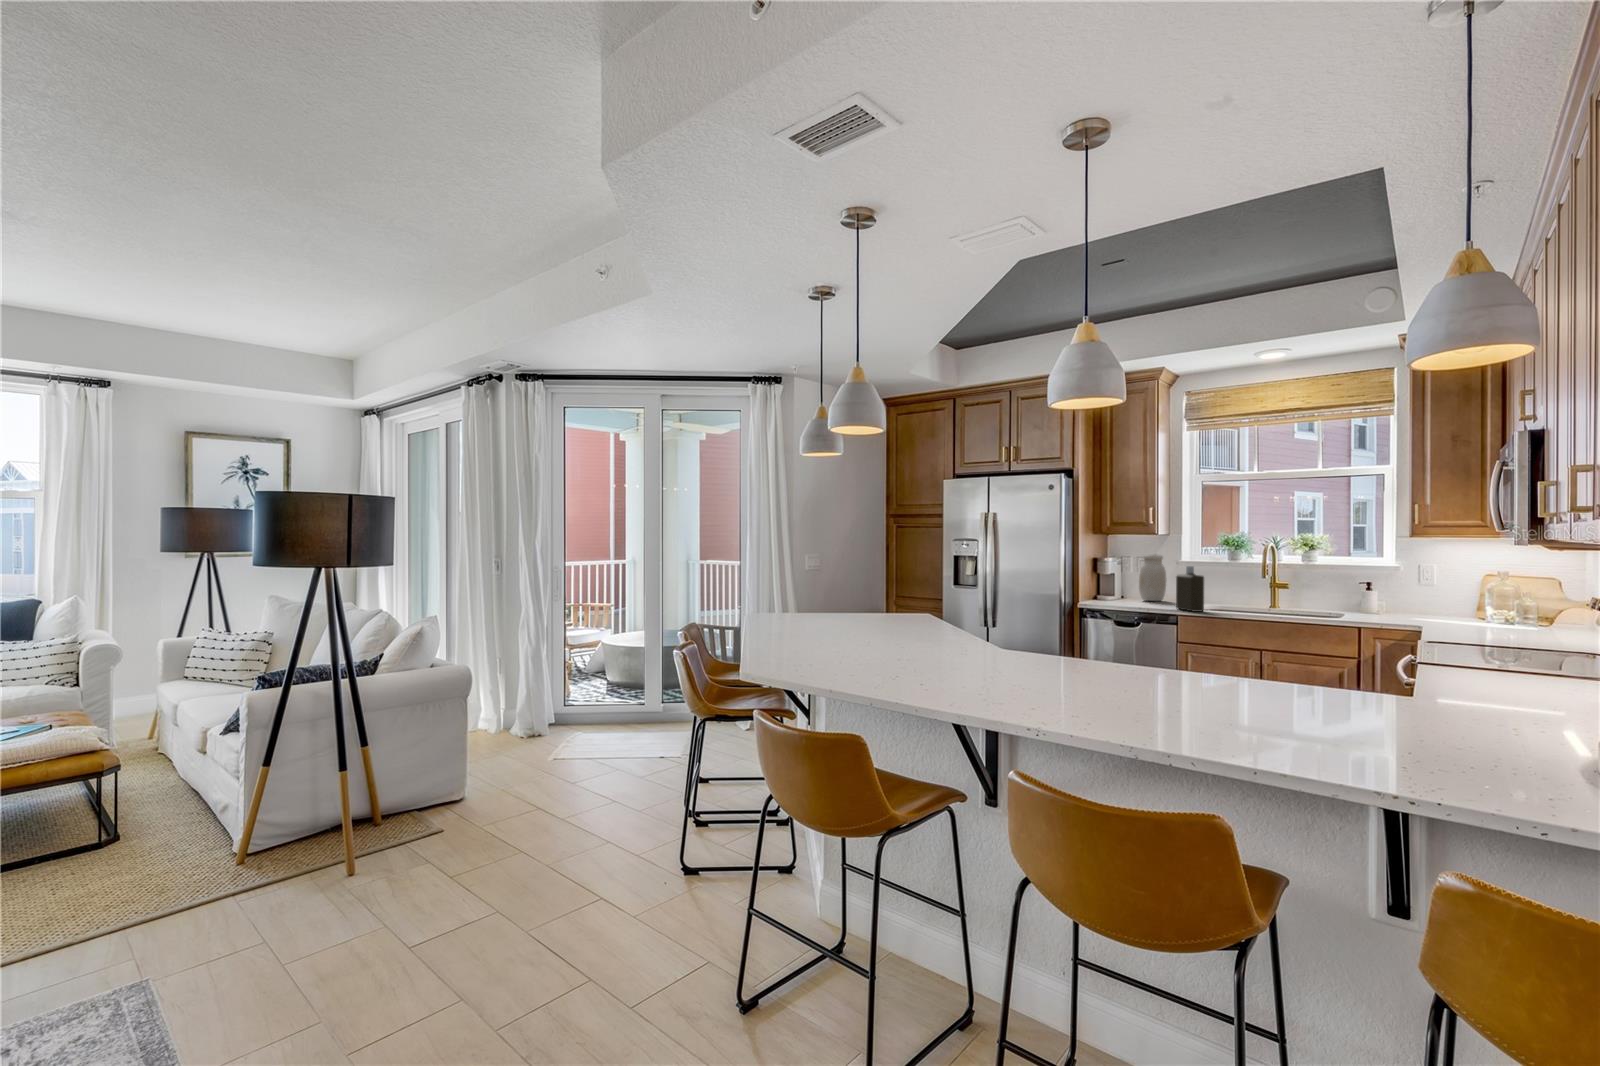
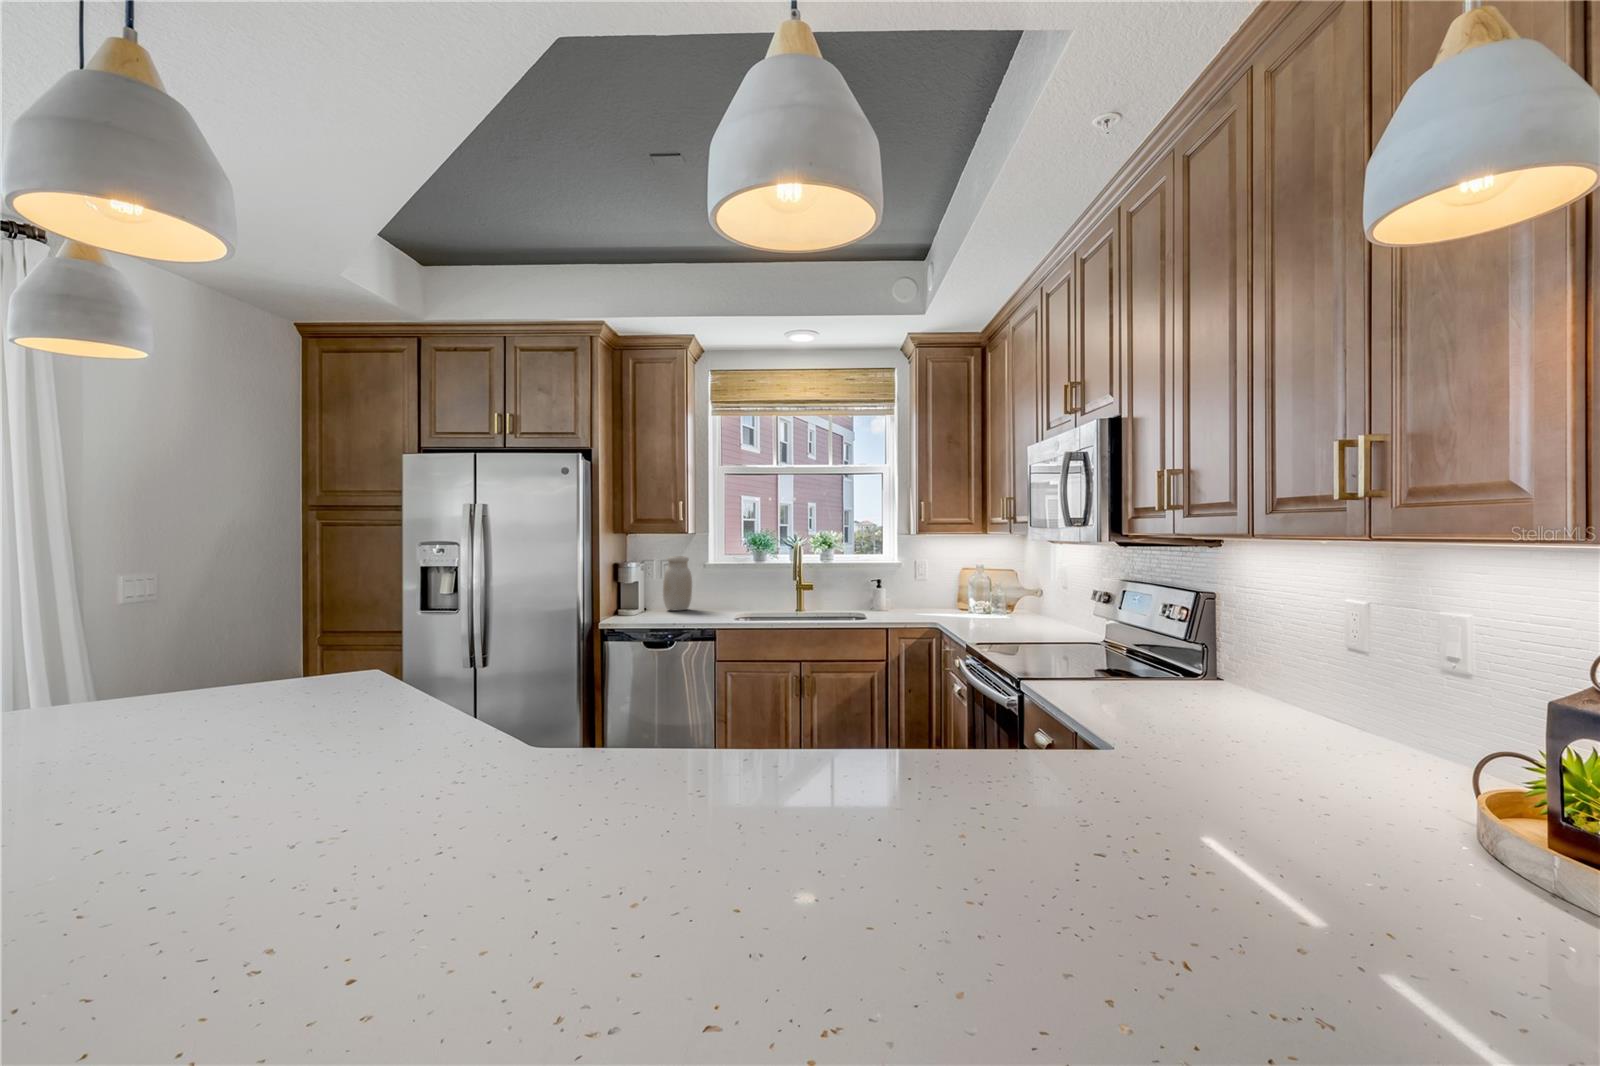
bottle: present [1176,566,1204,612] -> none [713,570,744,624]

